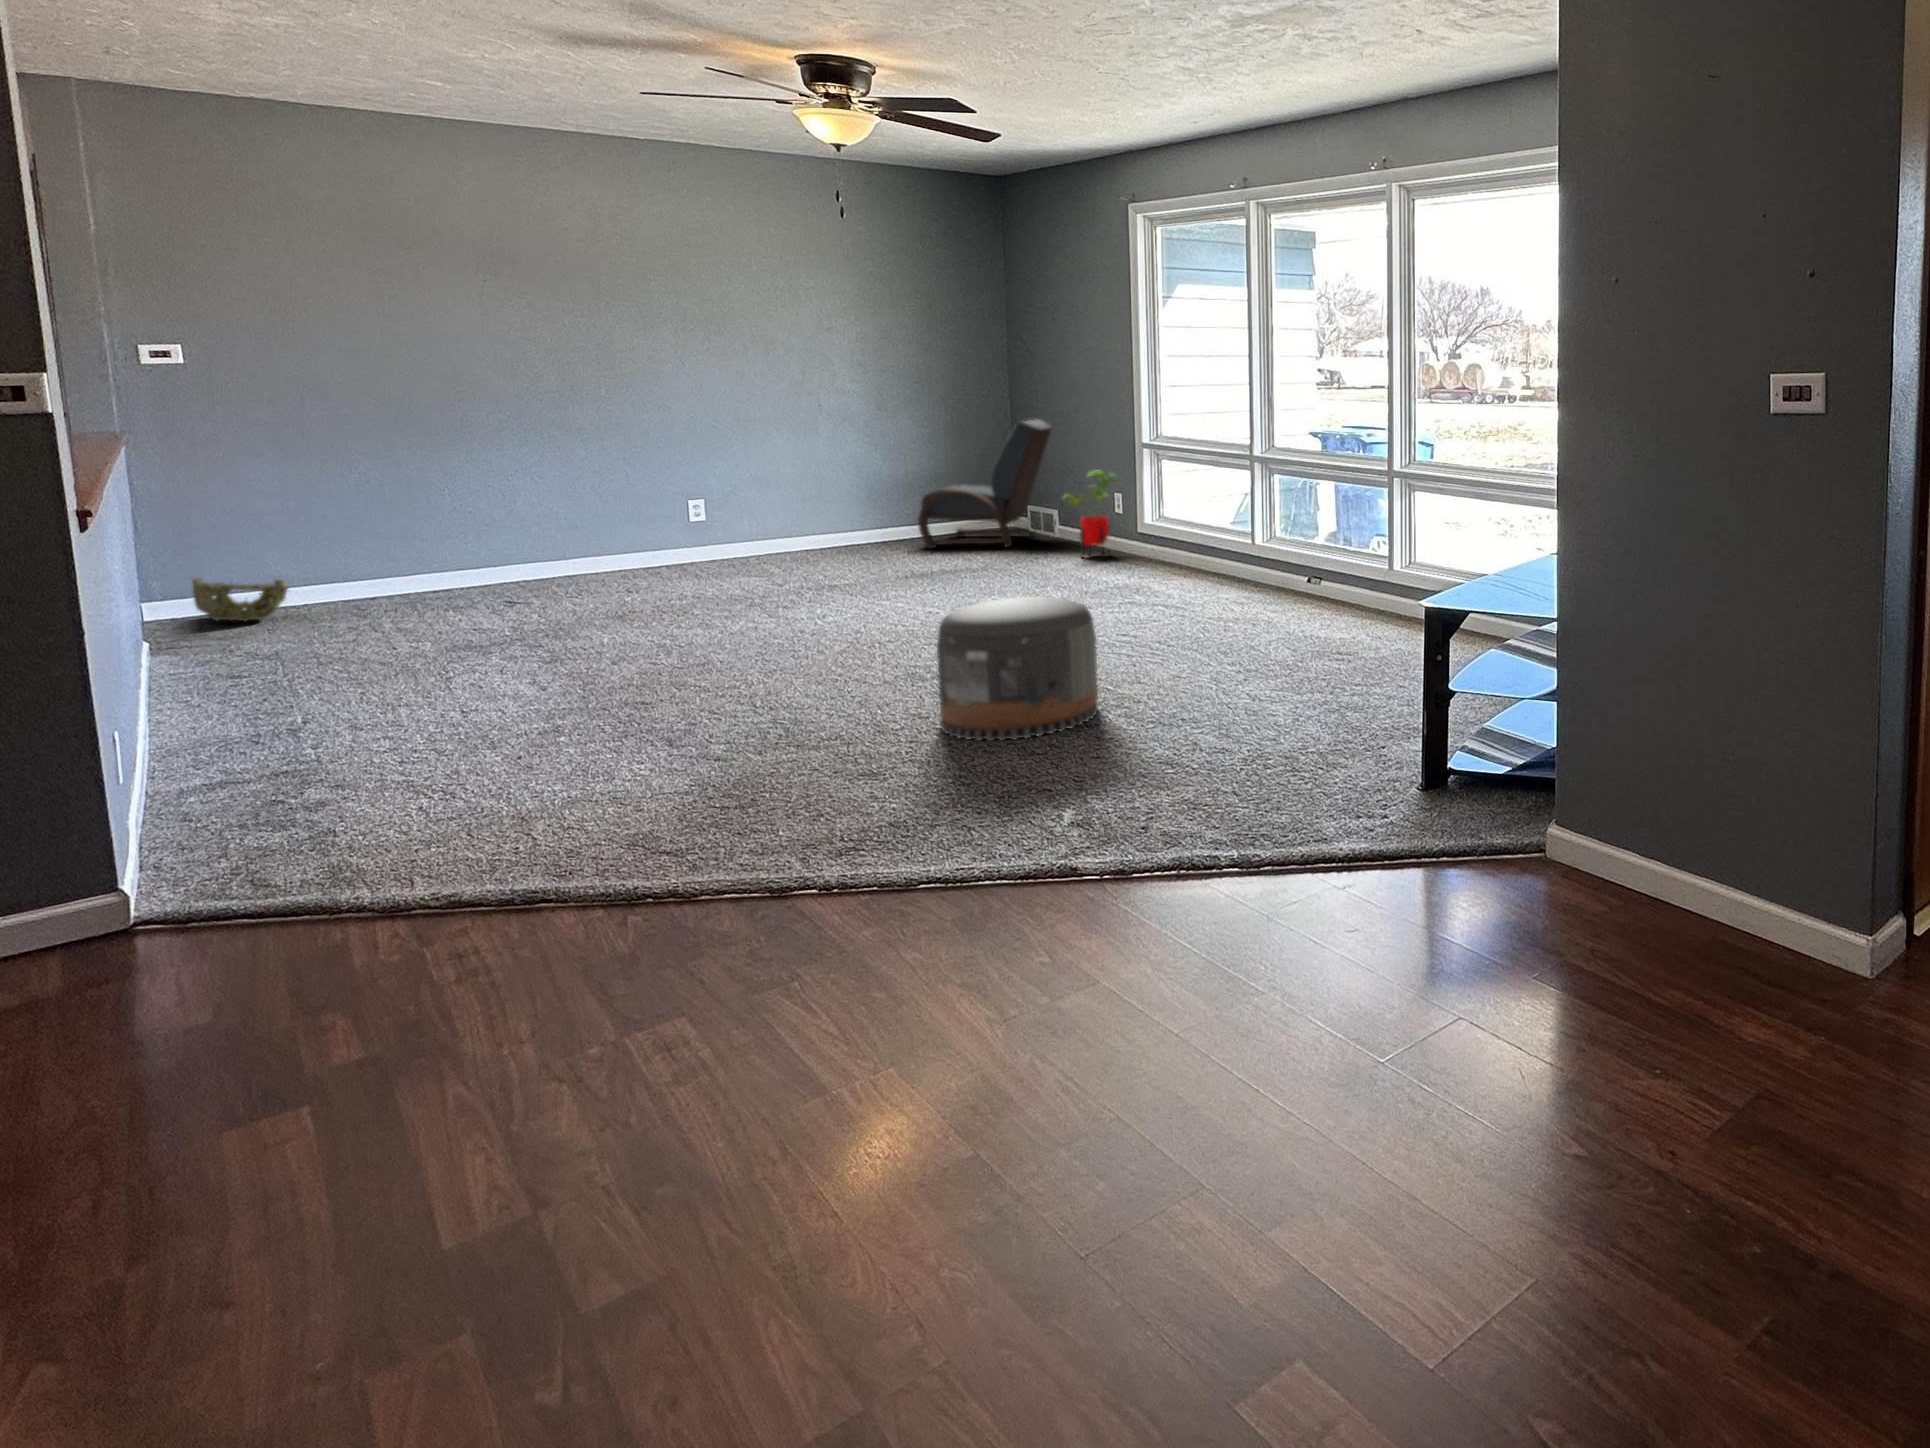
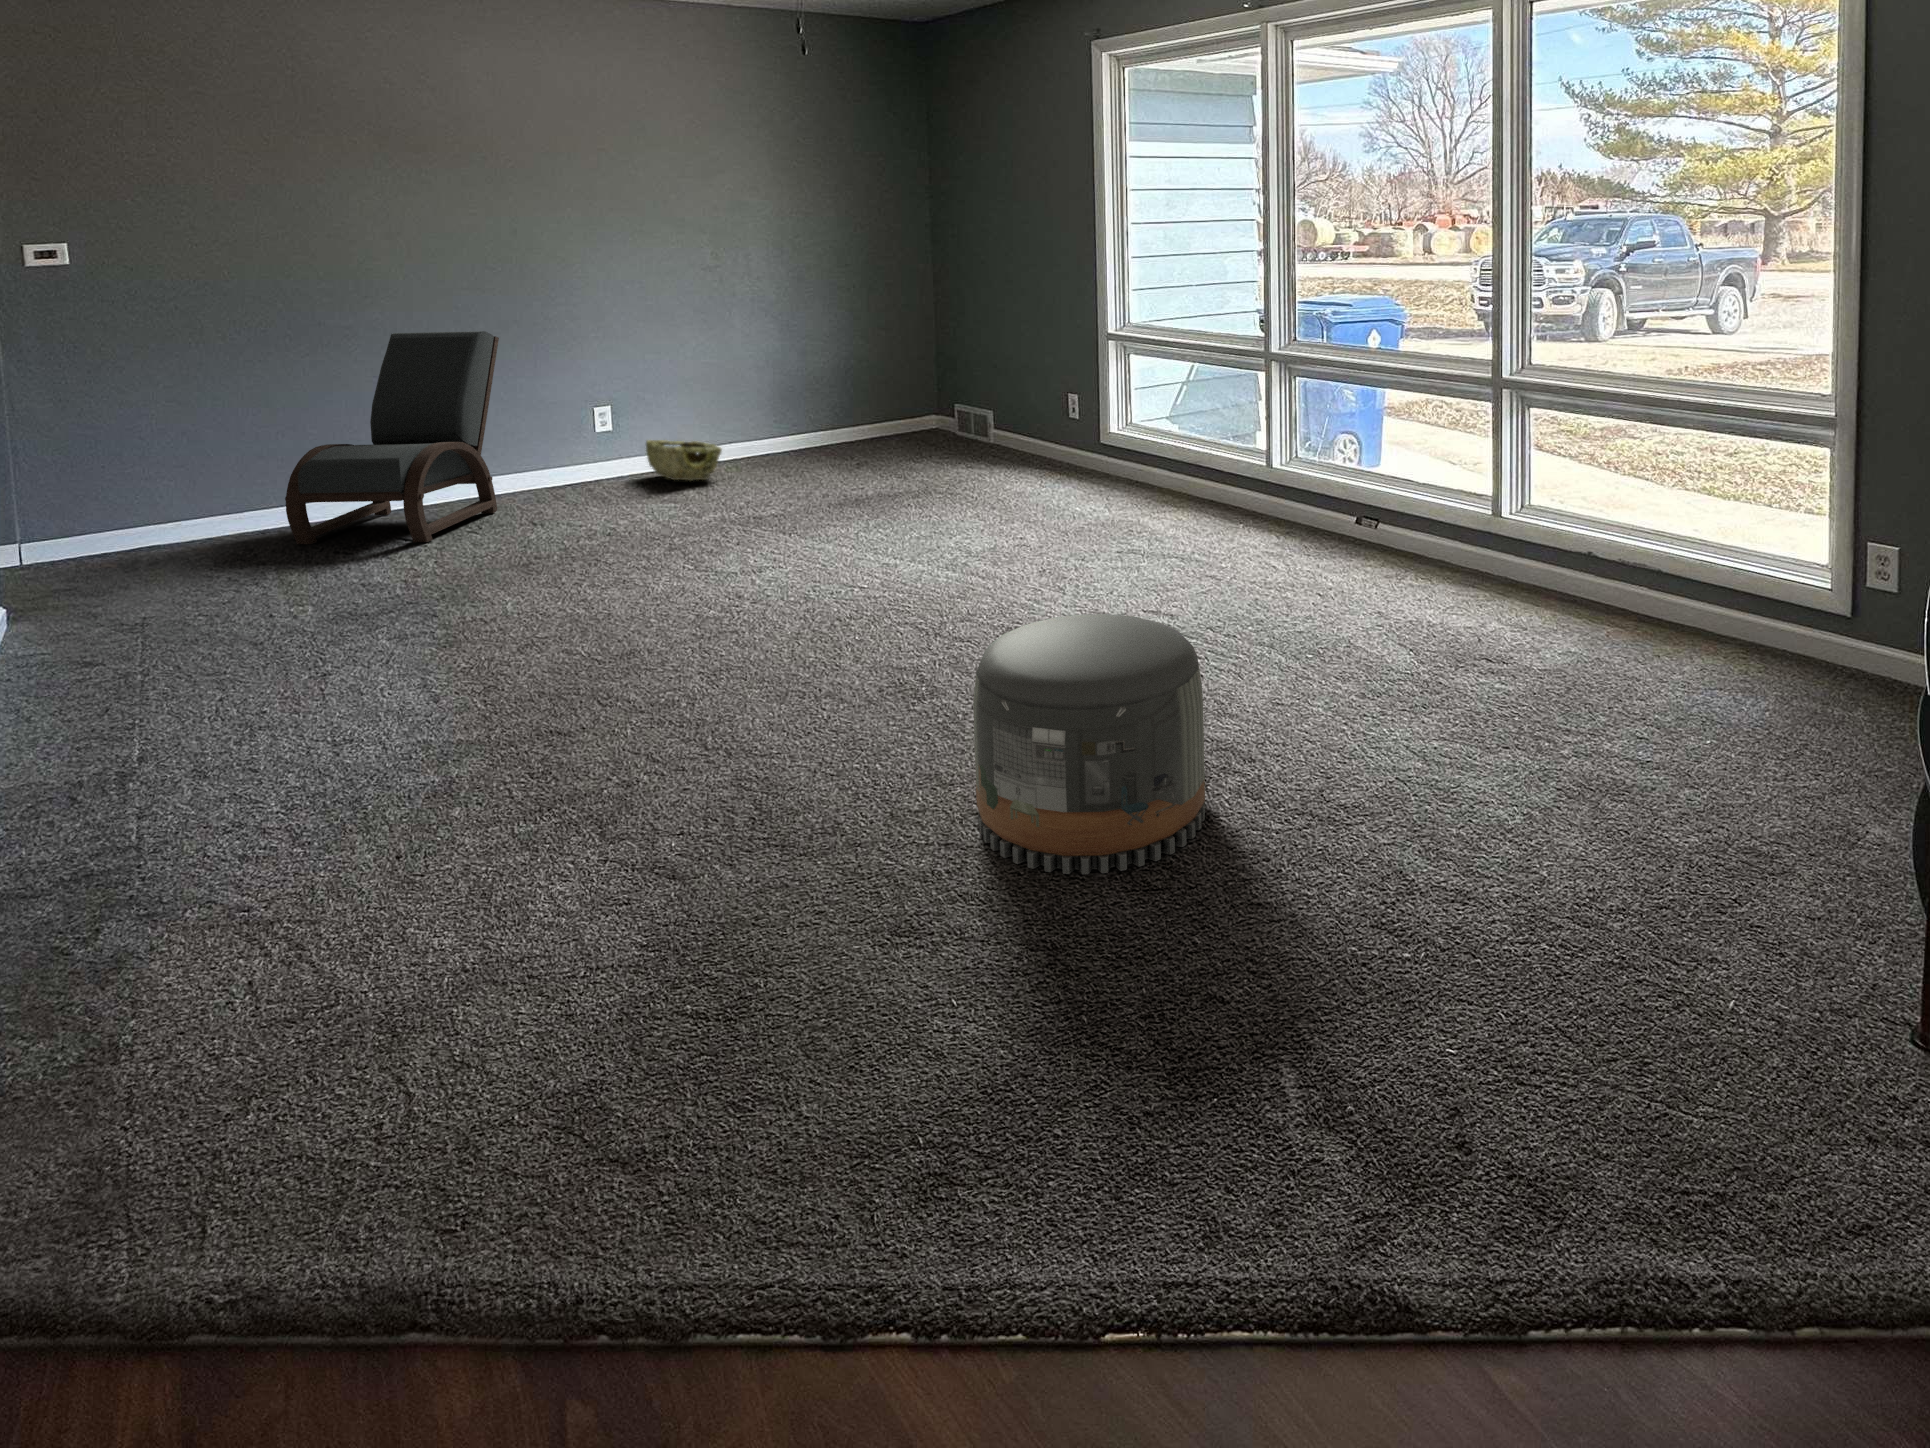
lounge chair: present [918,419,1051,549] -> present [285,331,499,544]
house plant: present [1065,471,1119,557] -> none [1014,368,1083,478]
woven basket: present [192,578,288,621] -> present [646,440,722,481]

